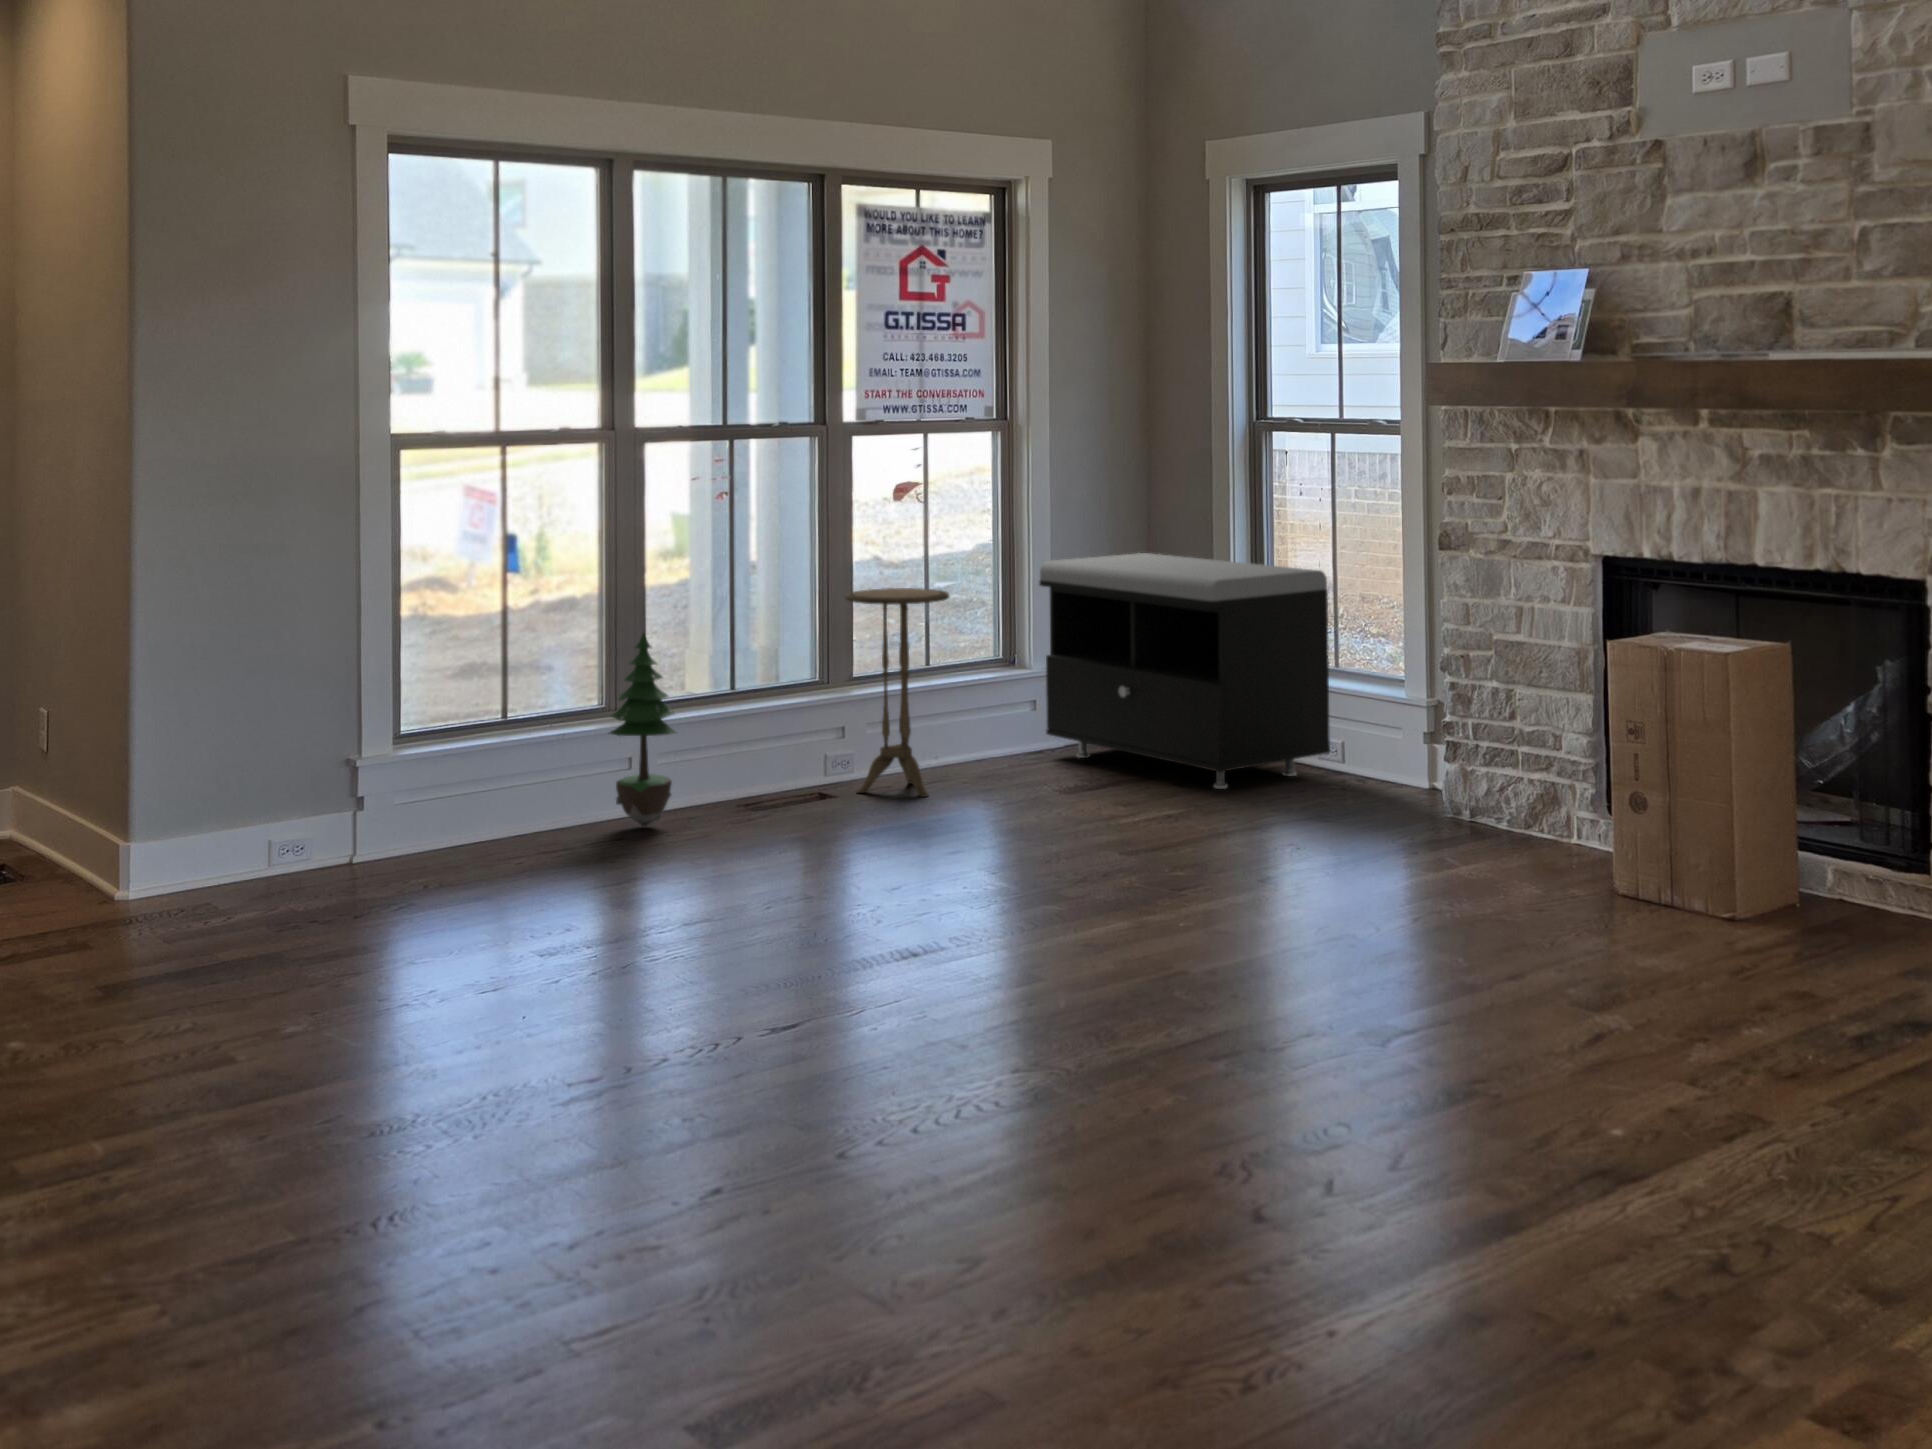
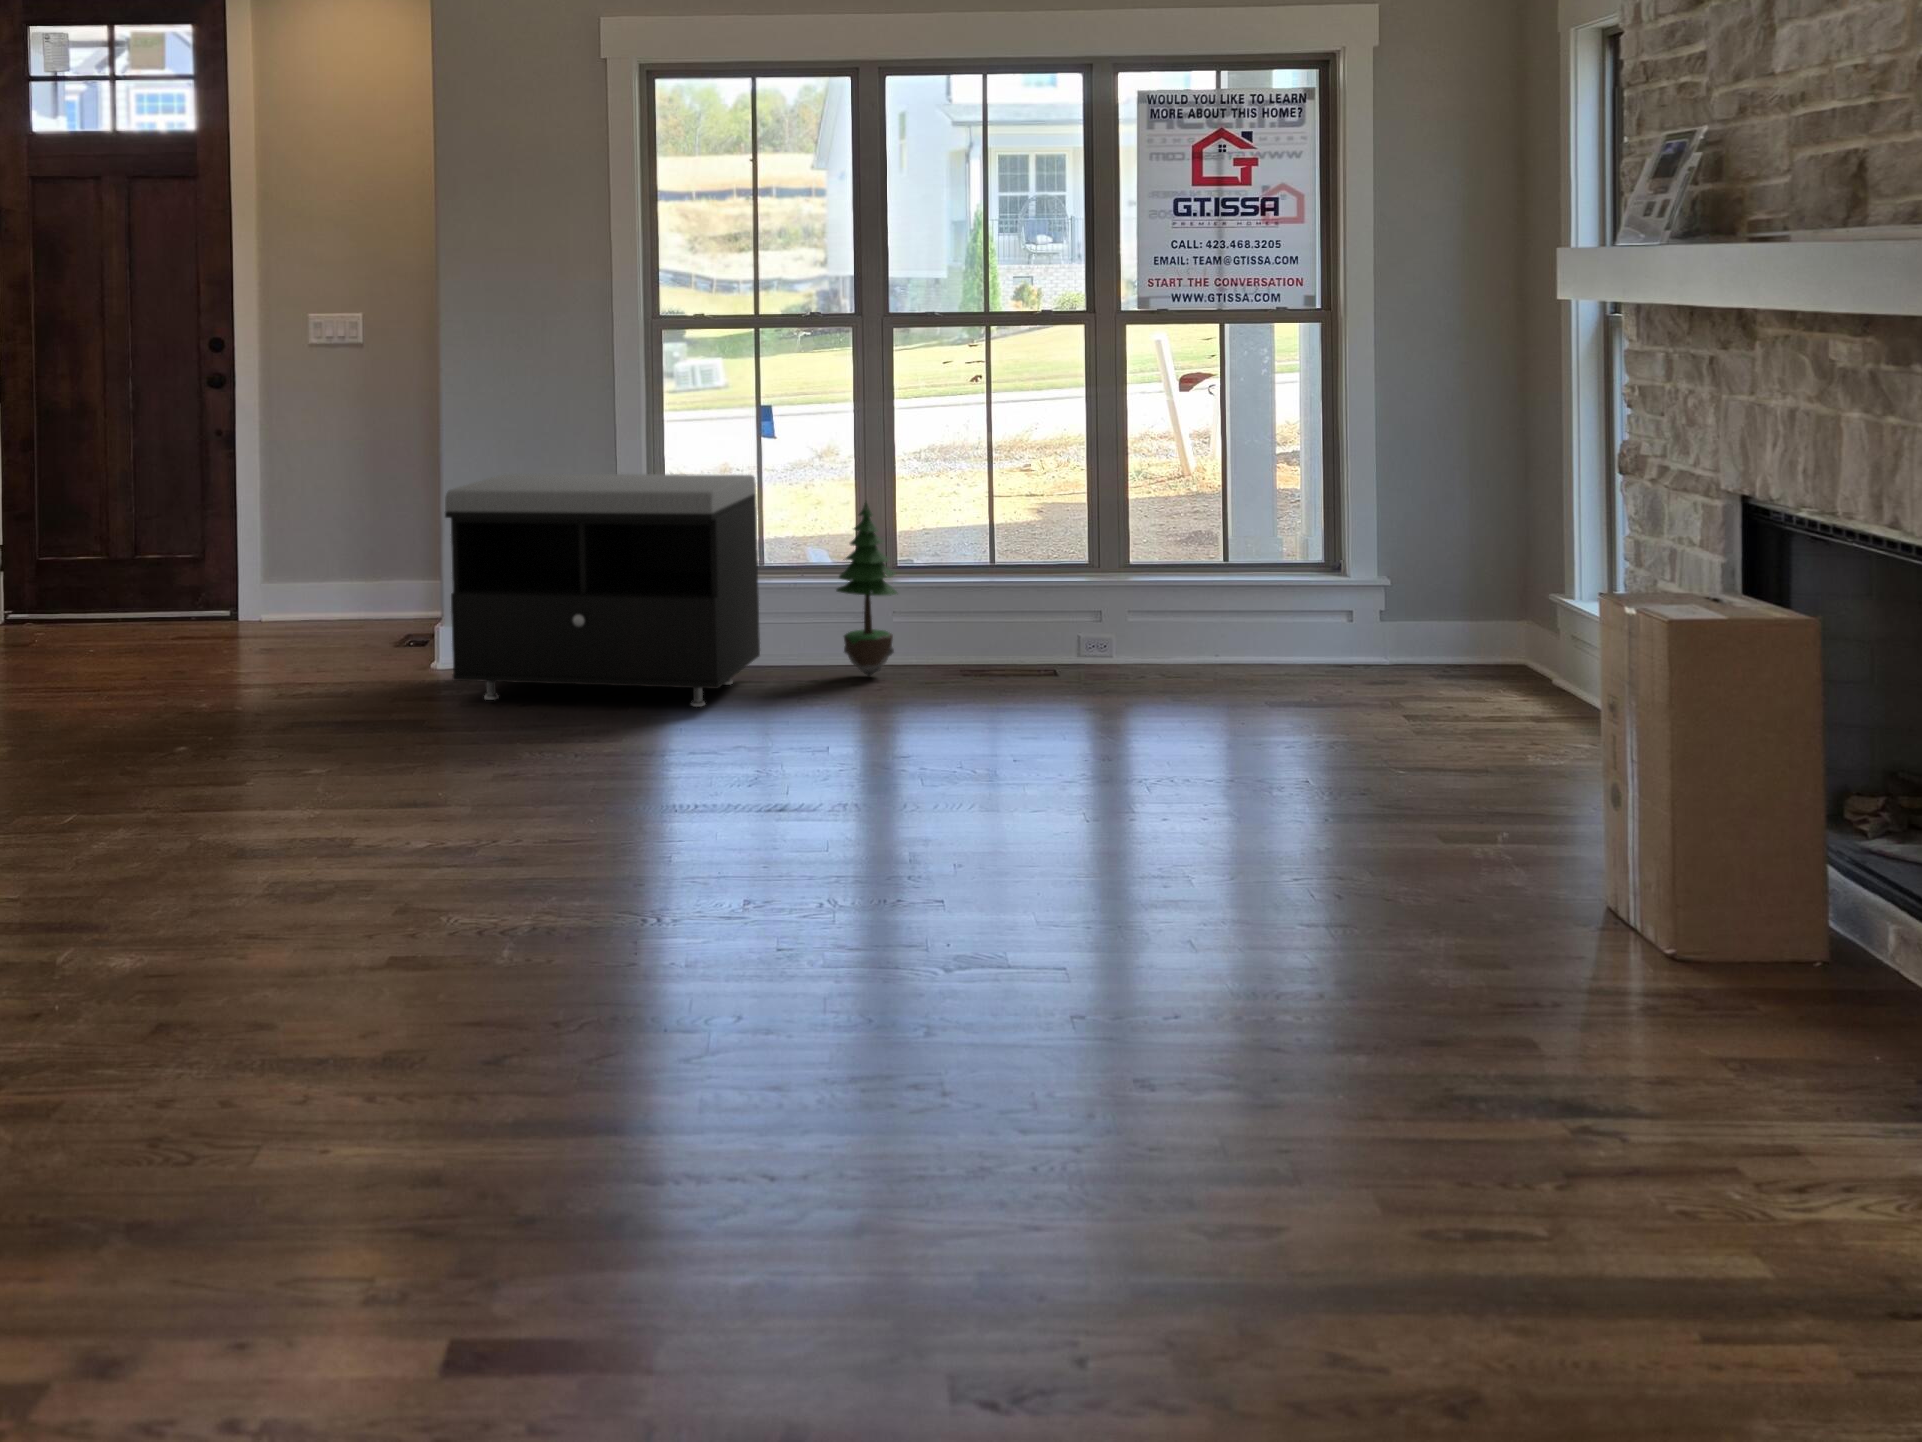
storage bench: present [1039,553,1330,789] -> present [445,474,760,707]
side table: present [846,588,949,797] -> none [1086,477,1191,685]

